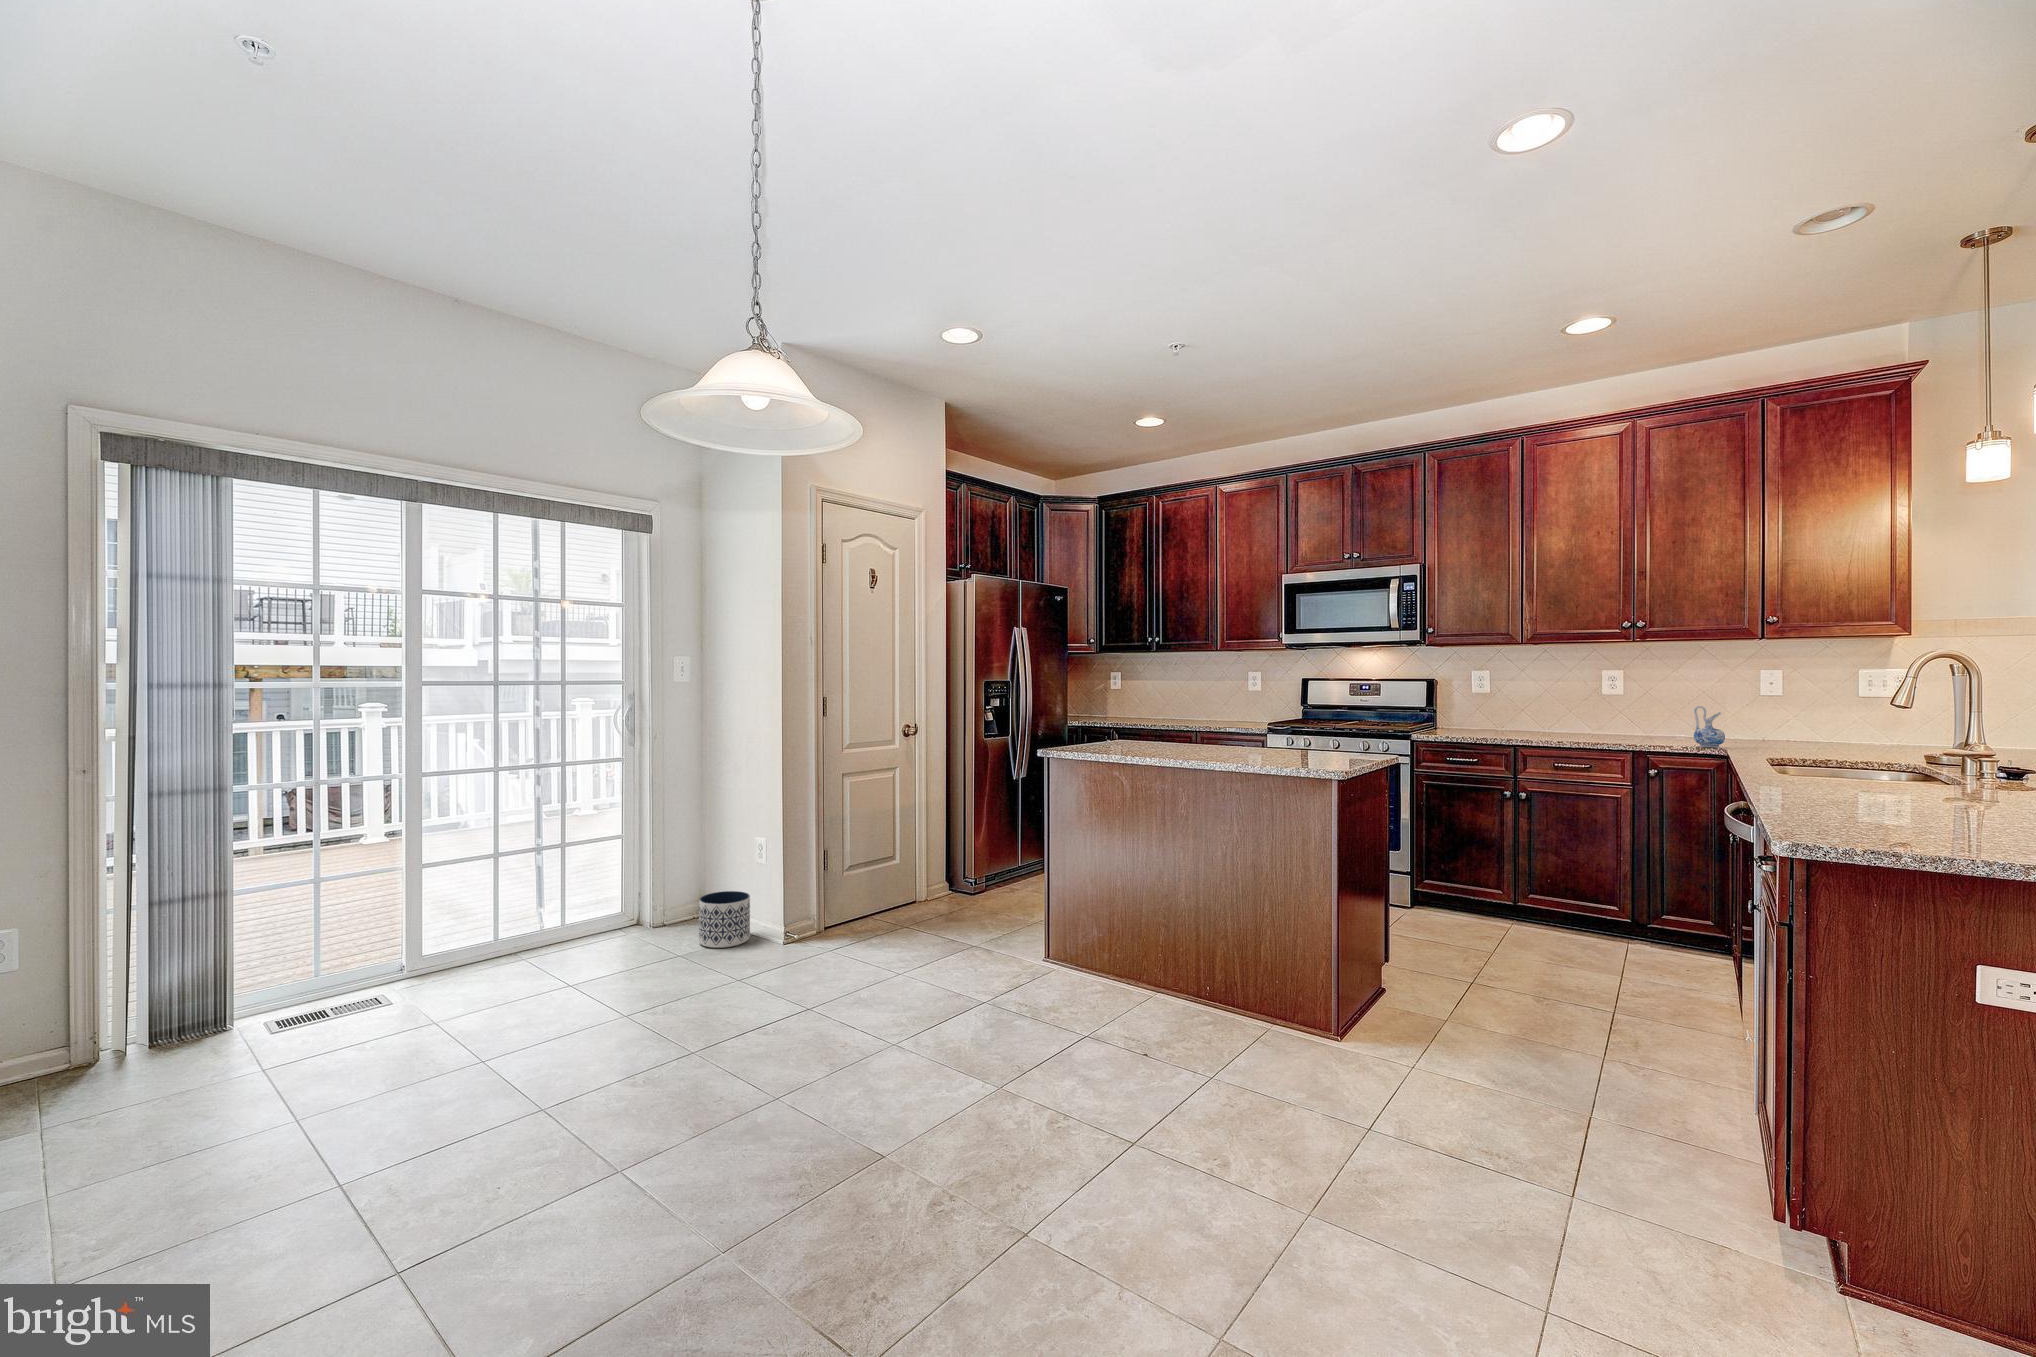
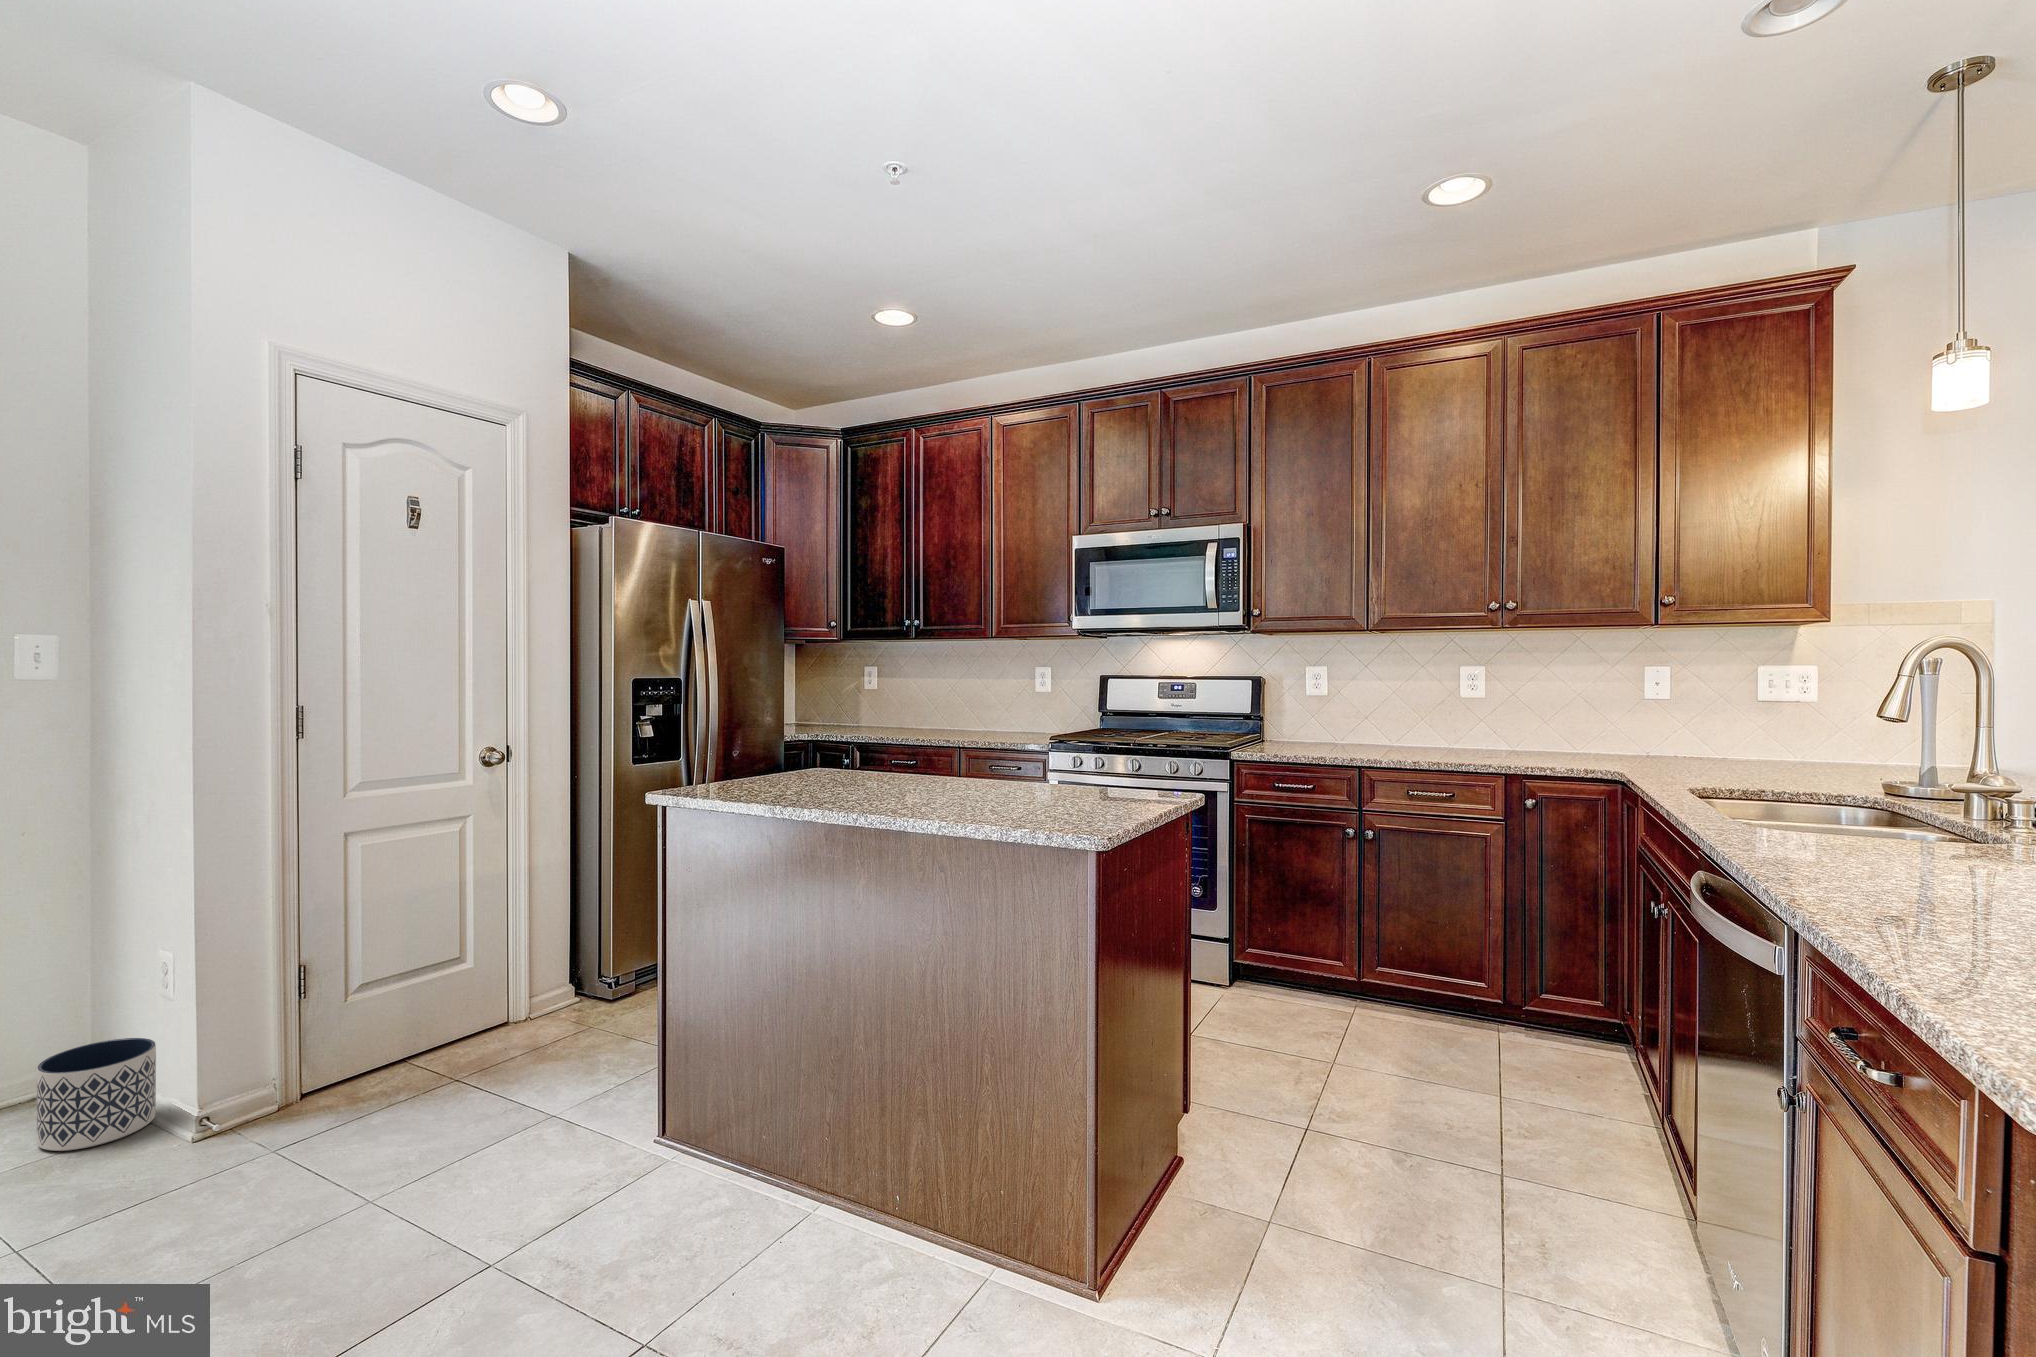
ceramic pitcher: present [1694,706,1725,747] -> none [1579,714,1617,769]

